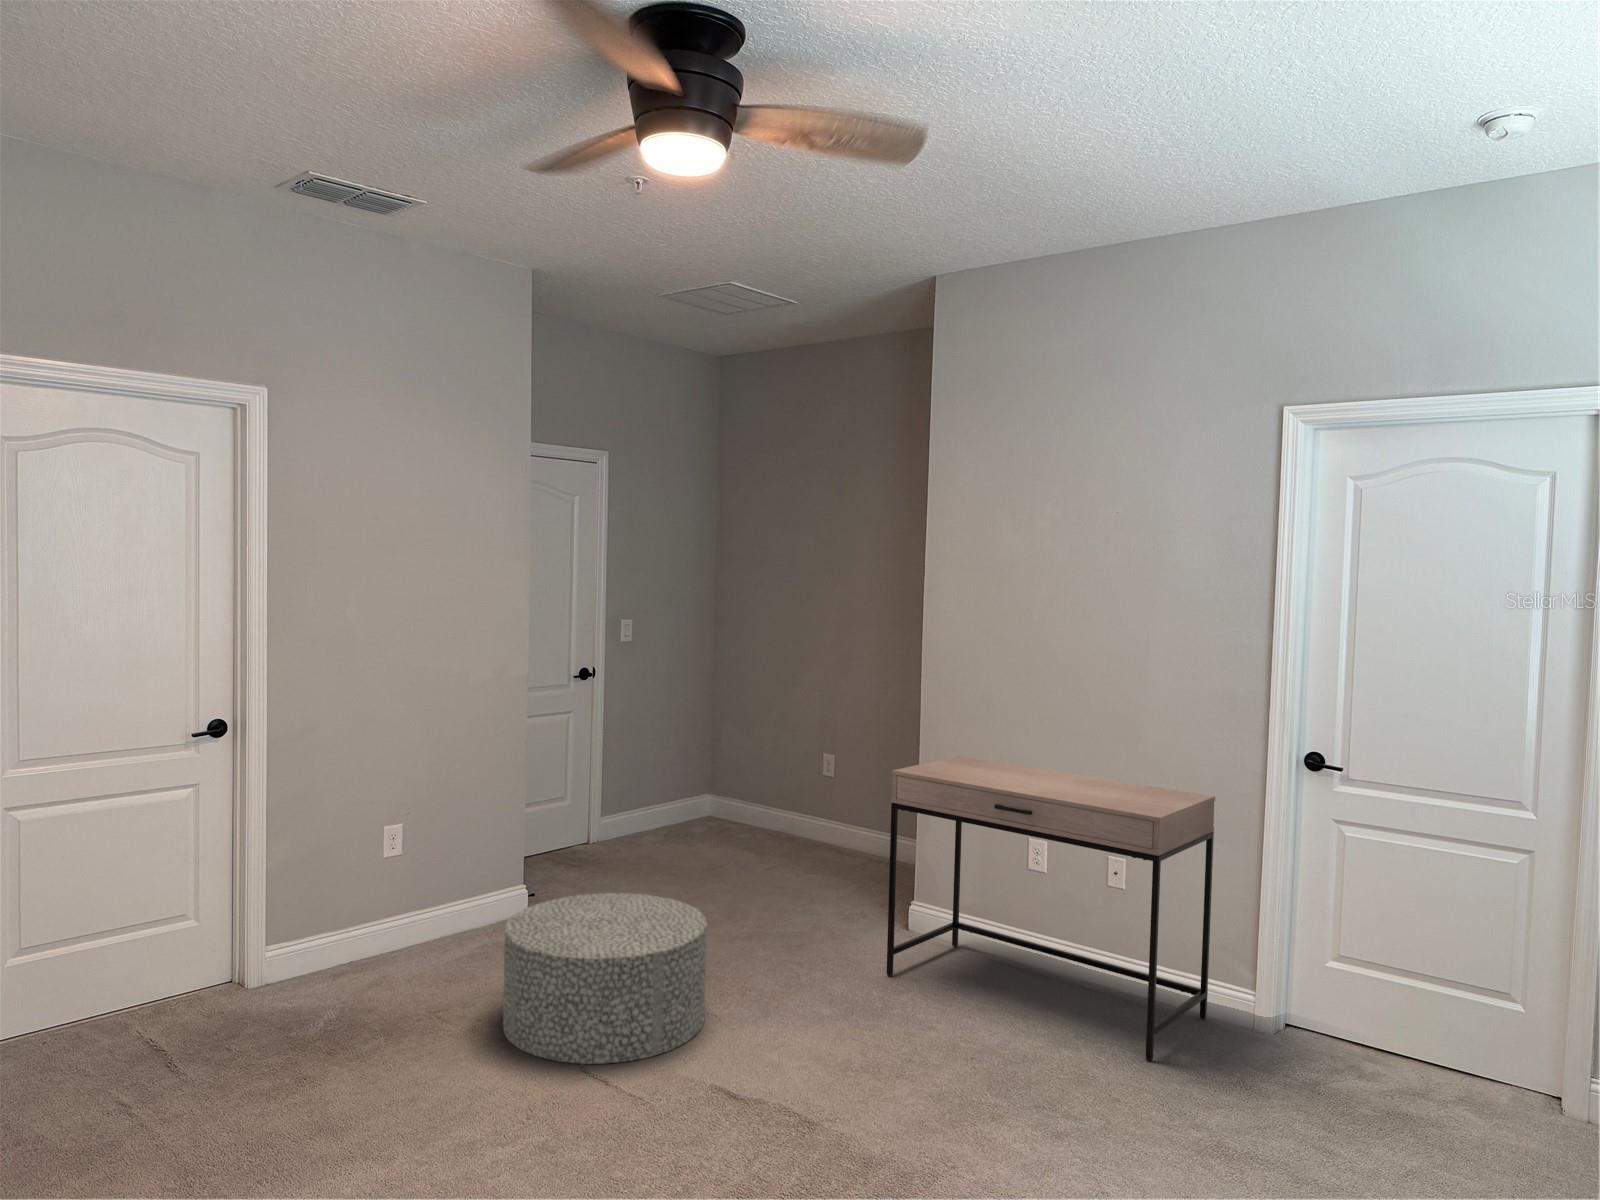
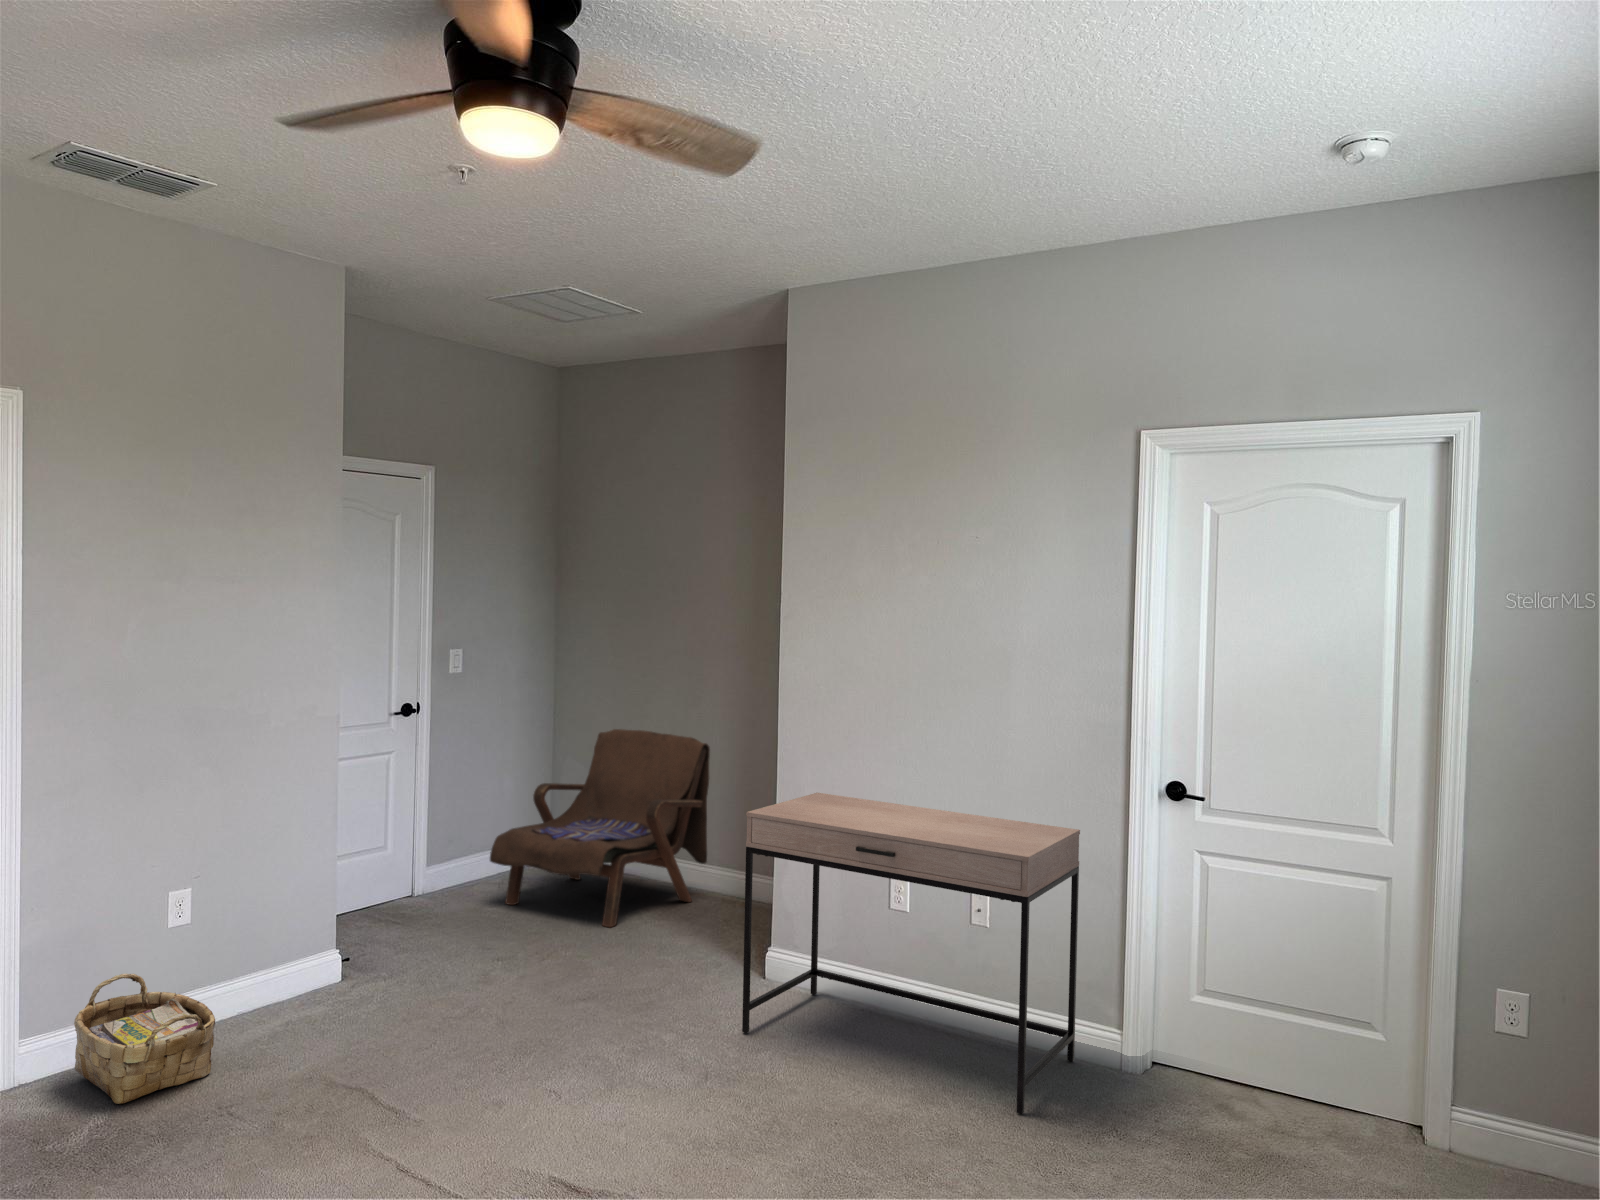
armchair: none [657,696,860,879] -> present [490,729,710,928]
woven basket: none [314,891,427,1000] -> present [74,974,215,1104]
ottoman: present [503,893,707,1064] -> none [305,960,544,1166]

